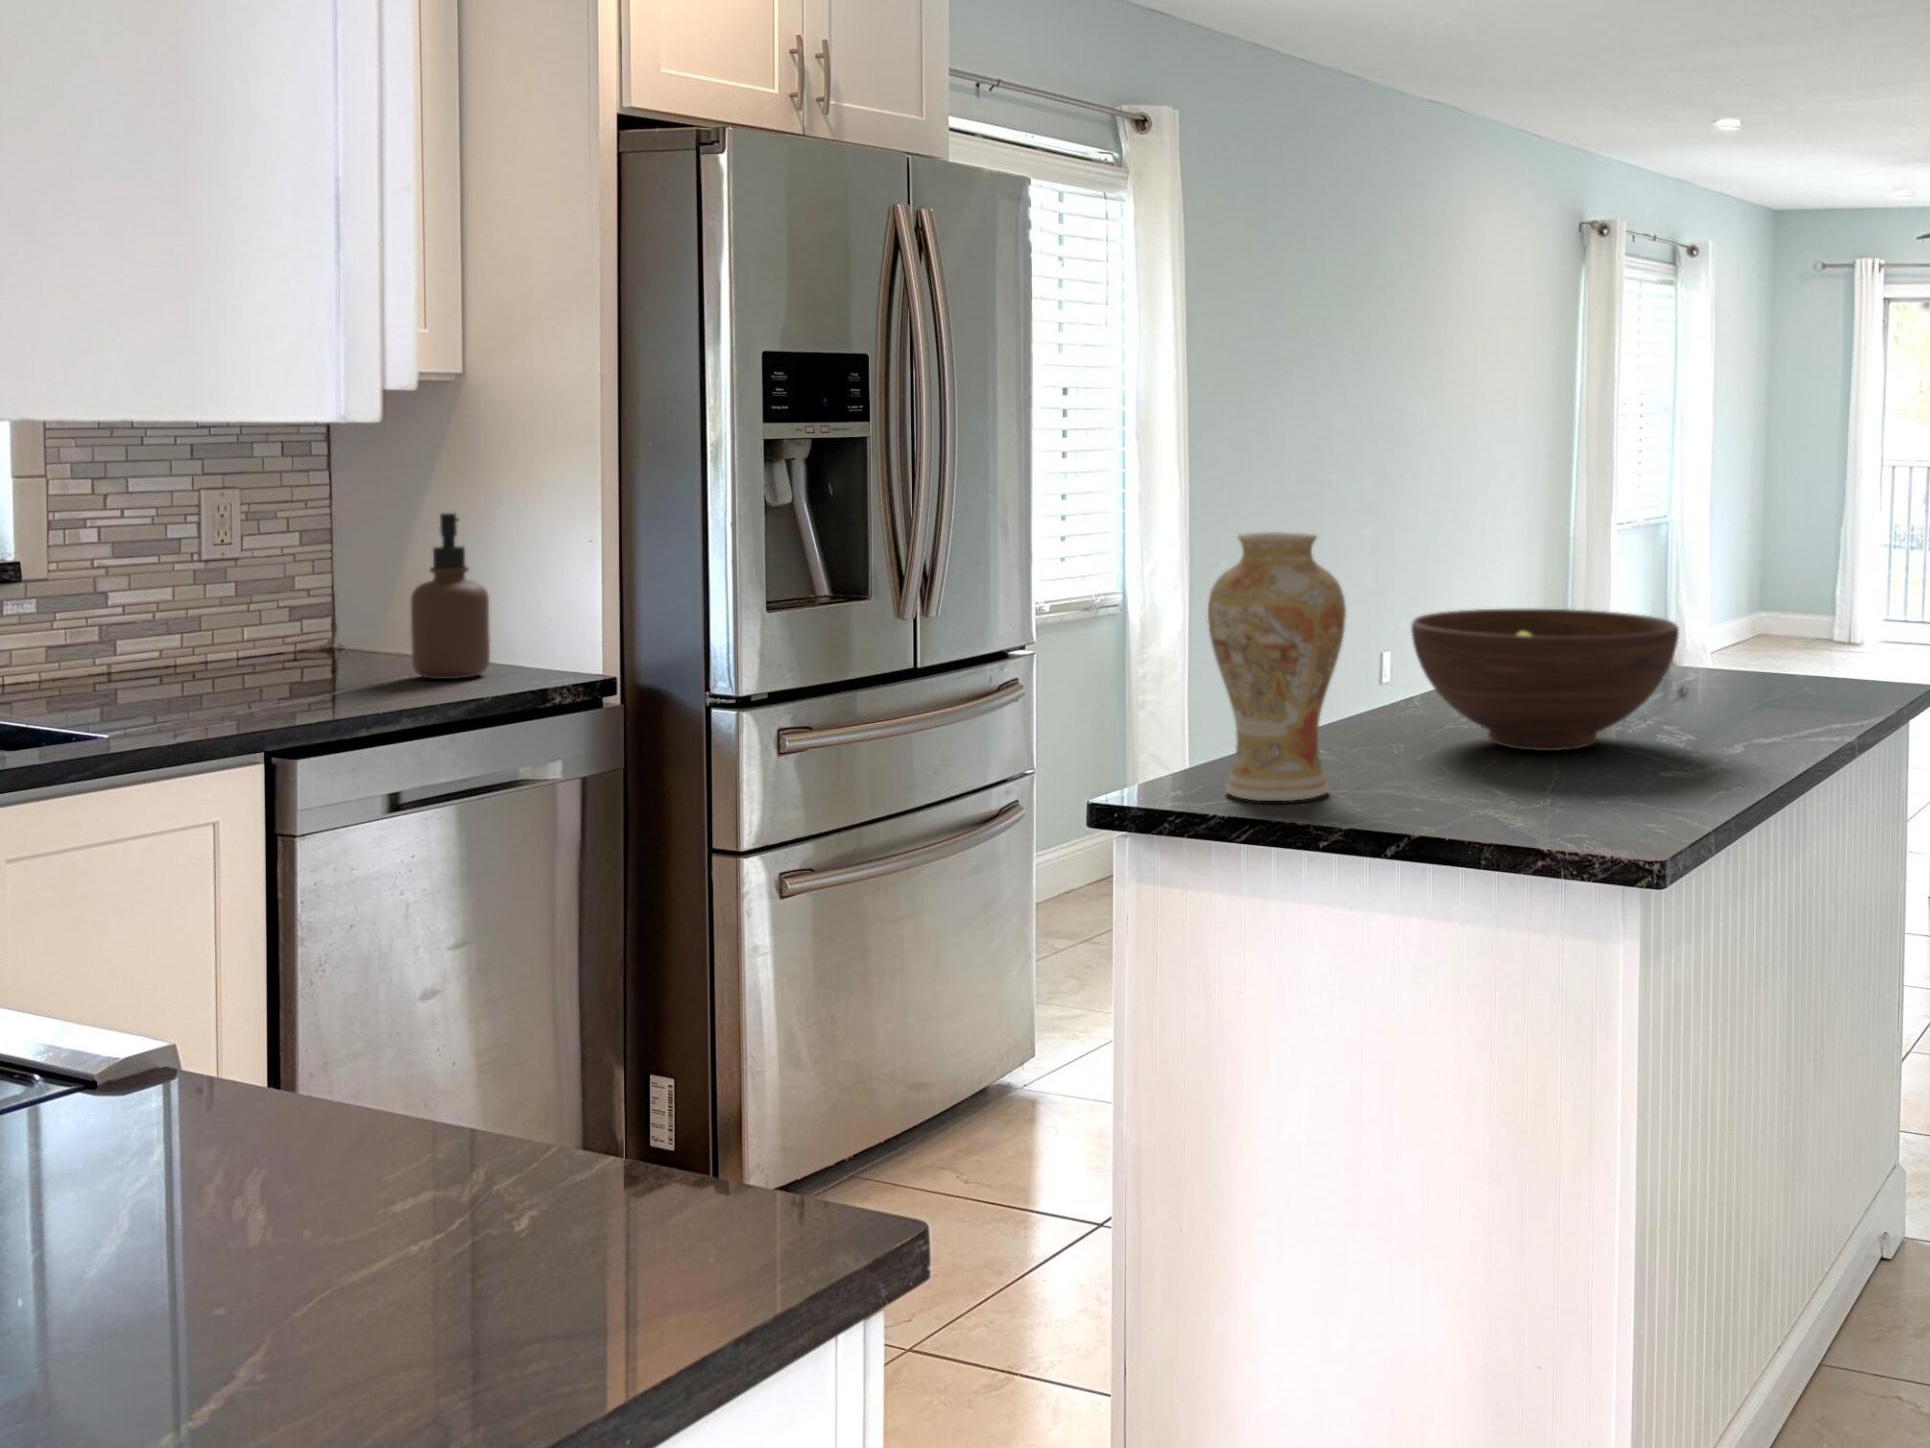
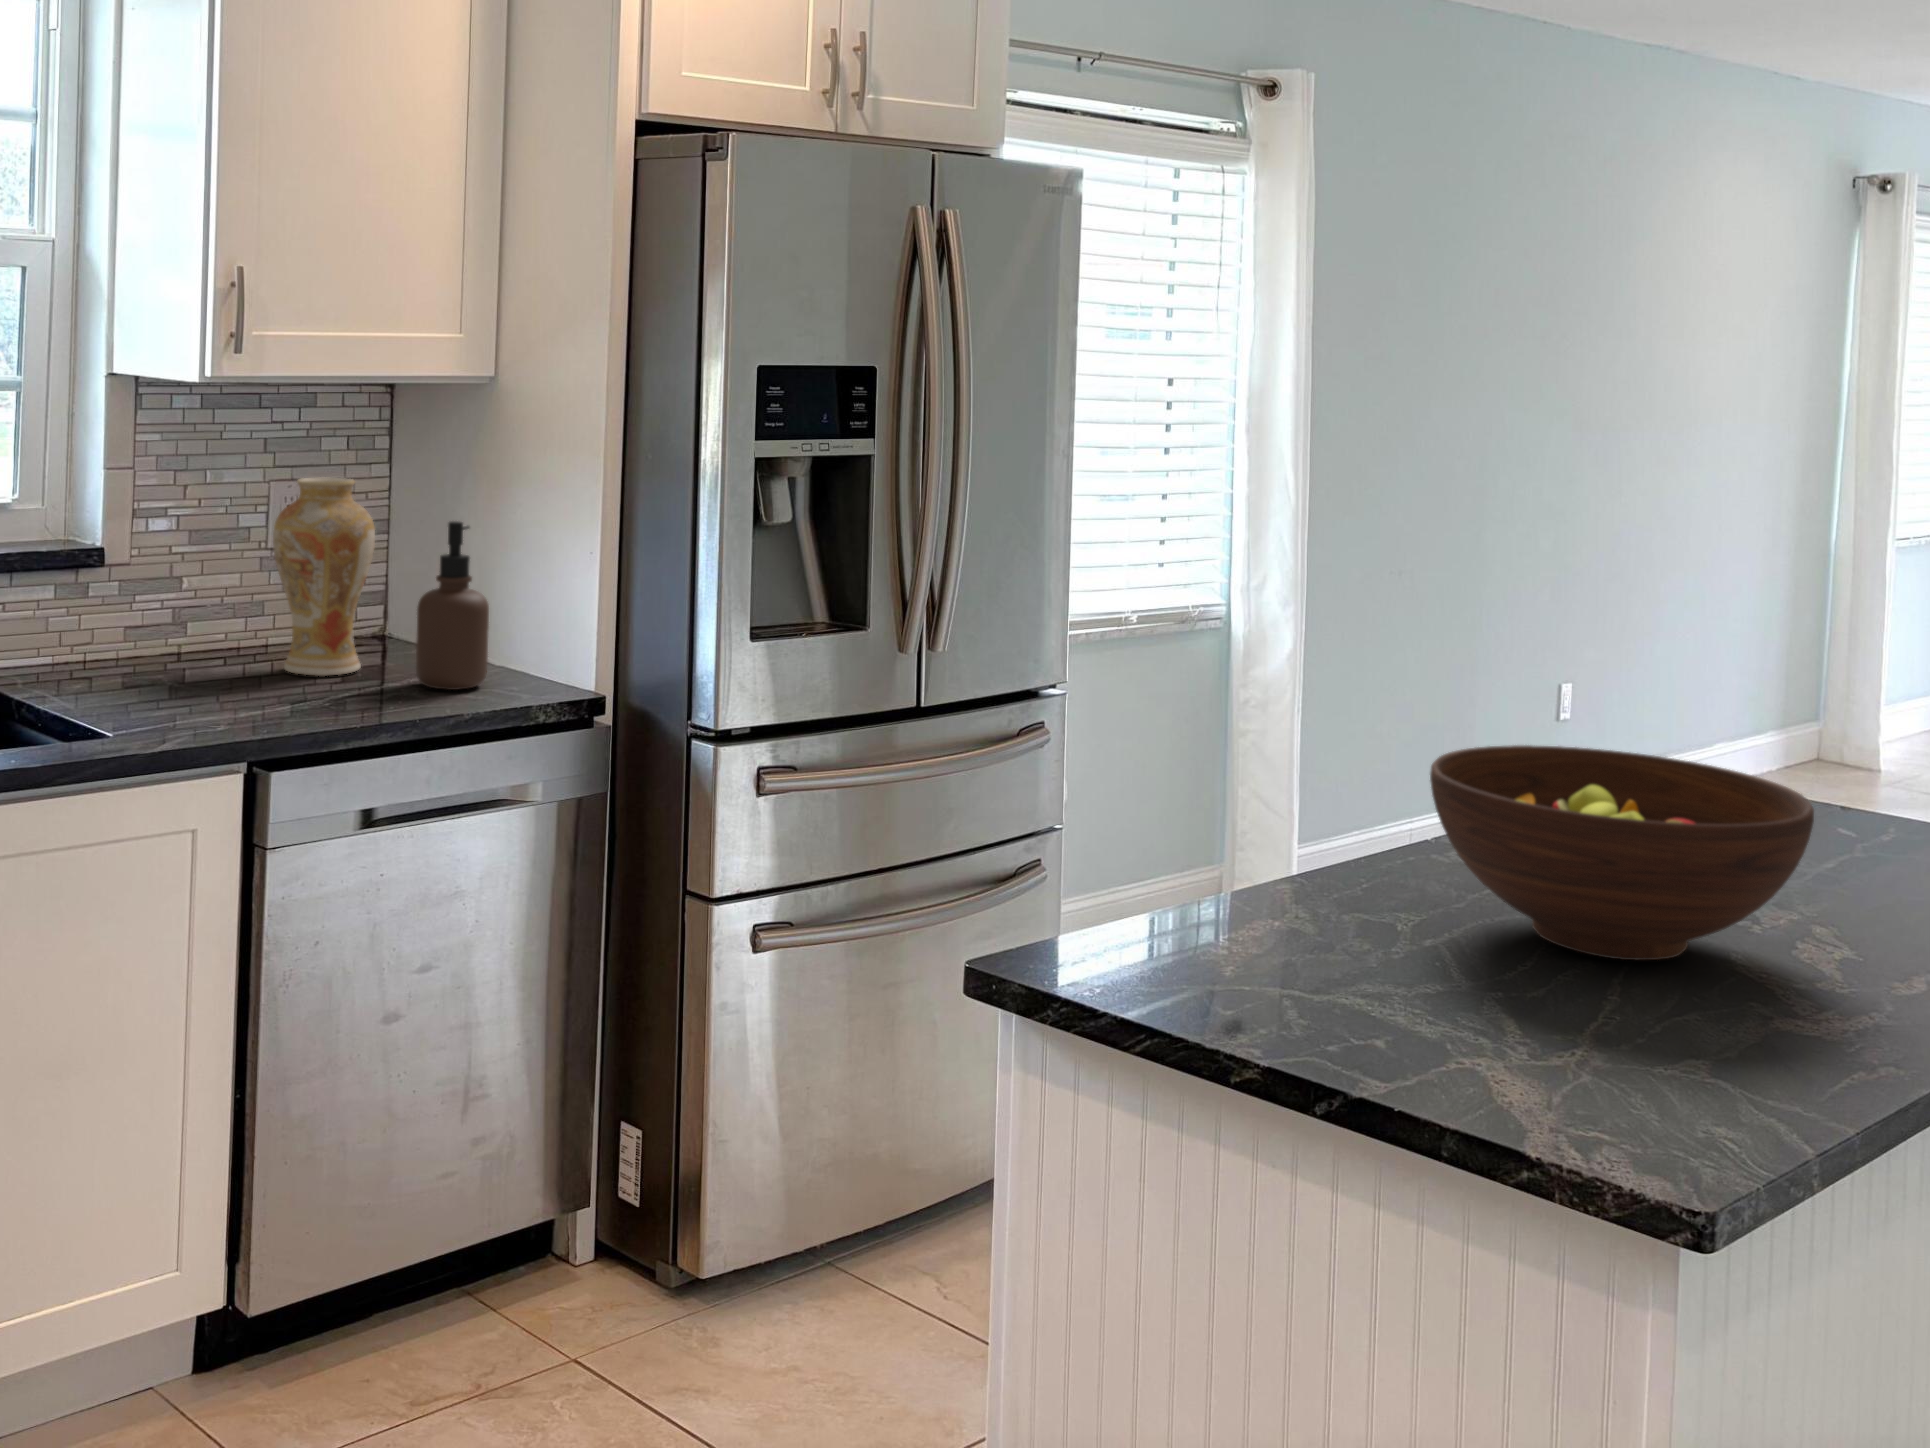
vase: present [1208,532,1346,801] -> present [273,477,375,676]

